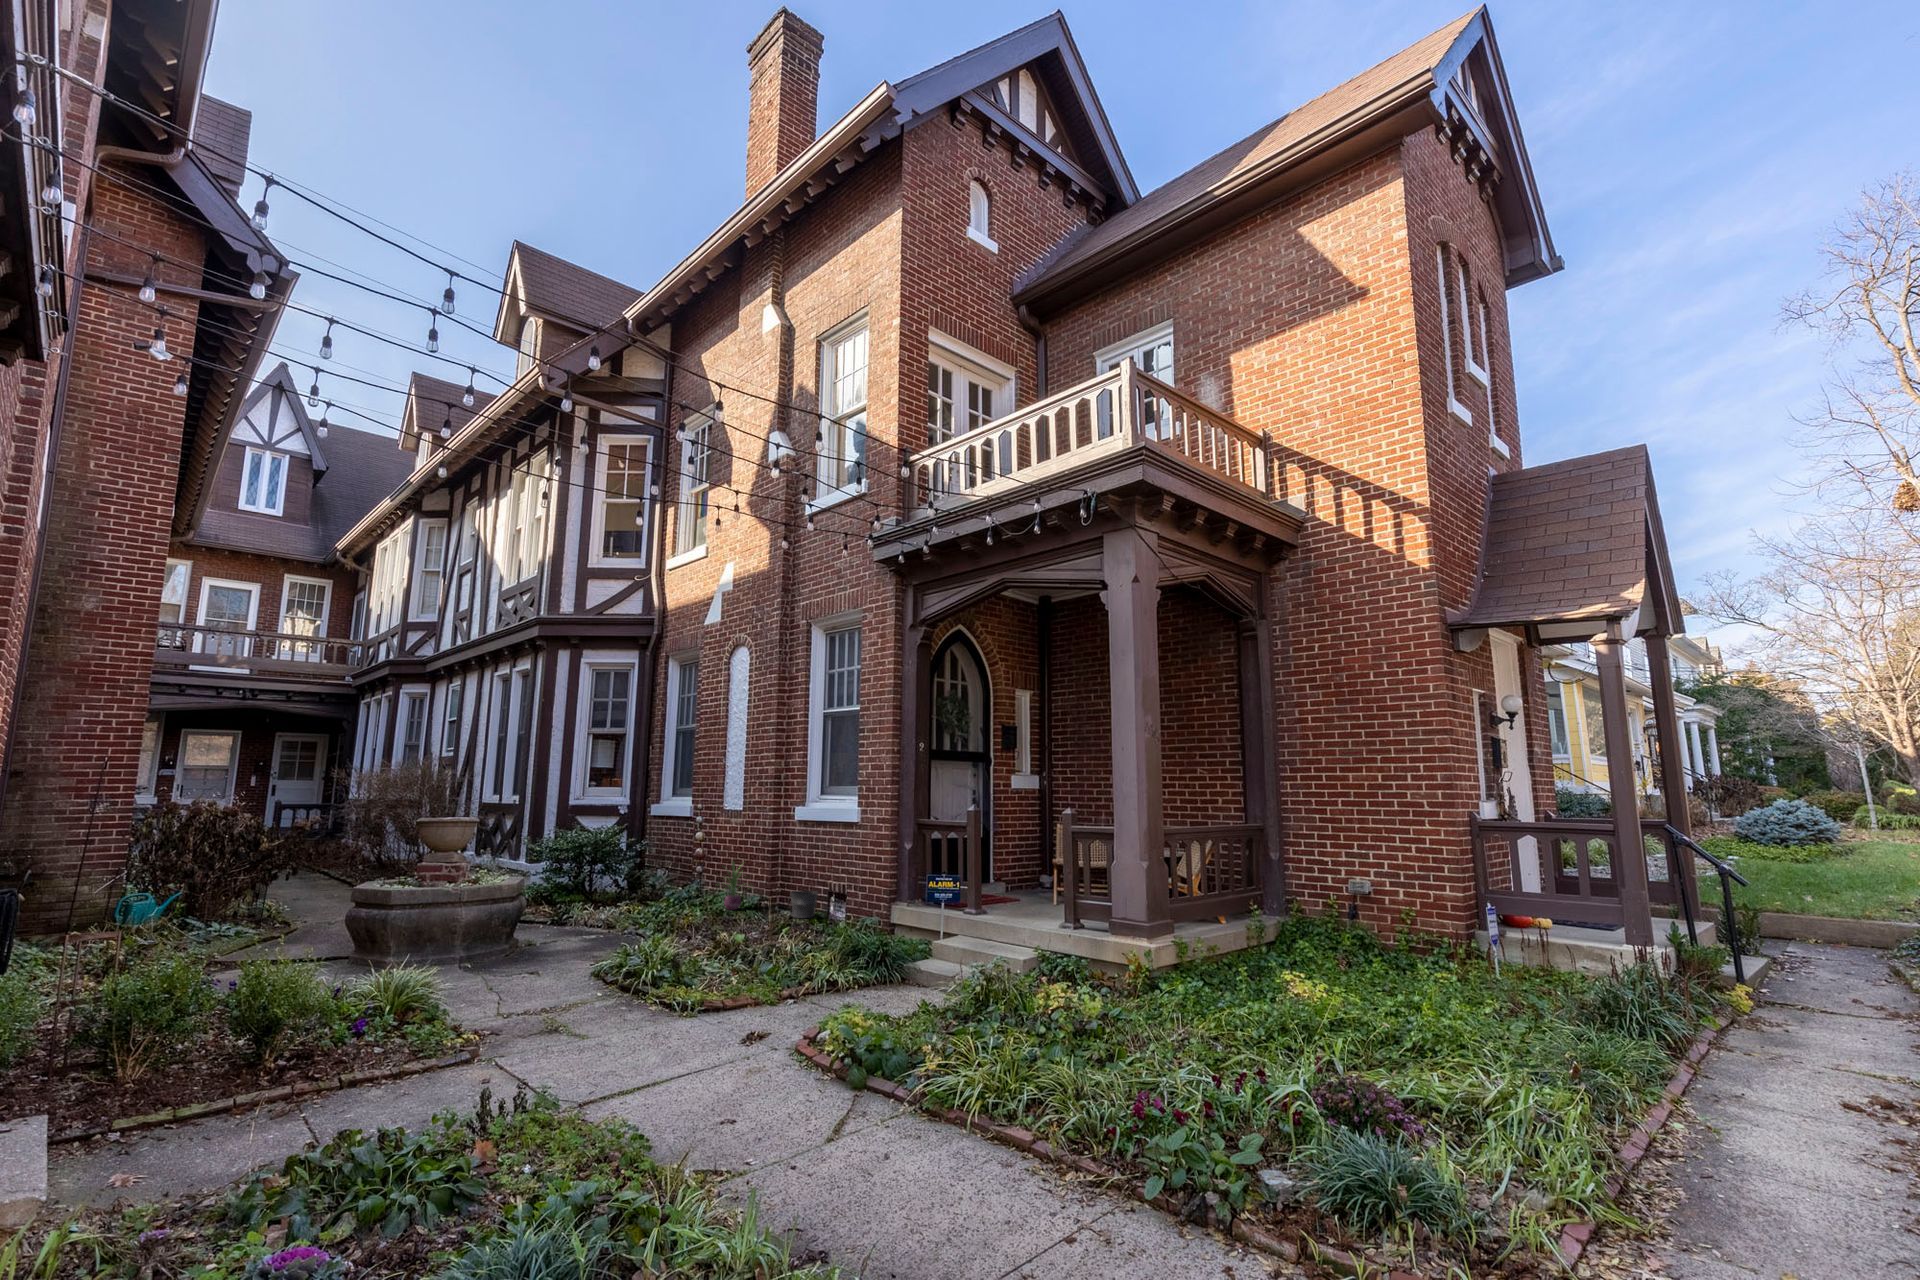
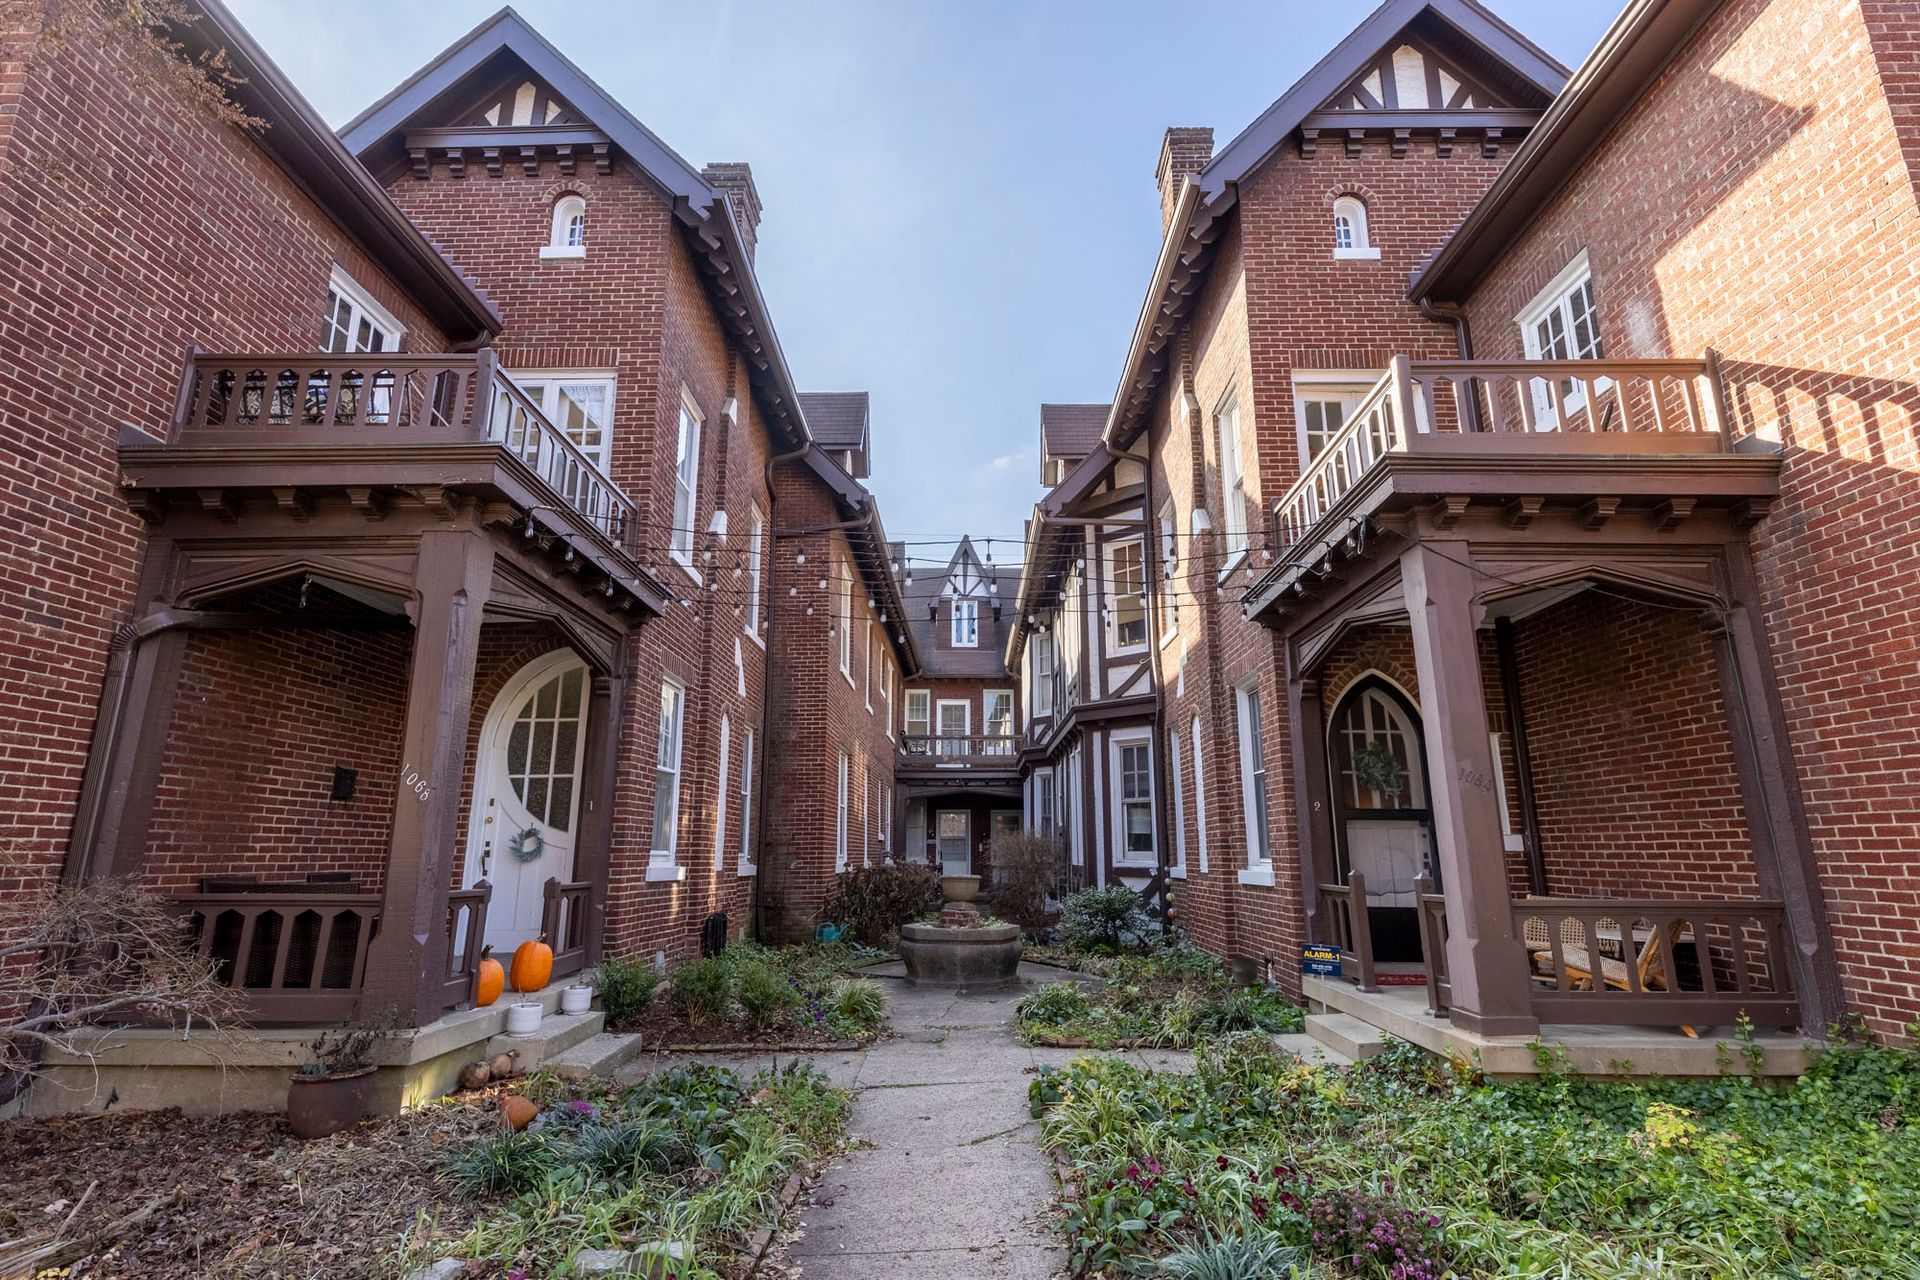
decorative plant: present [724,862,741,910] -> none [1171,925,1221,972]

